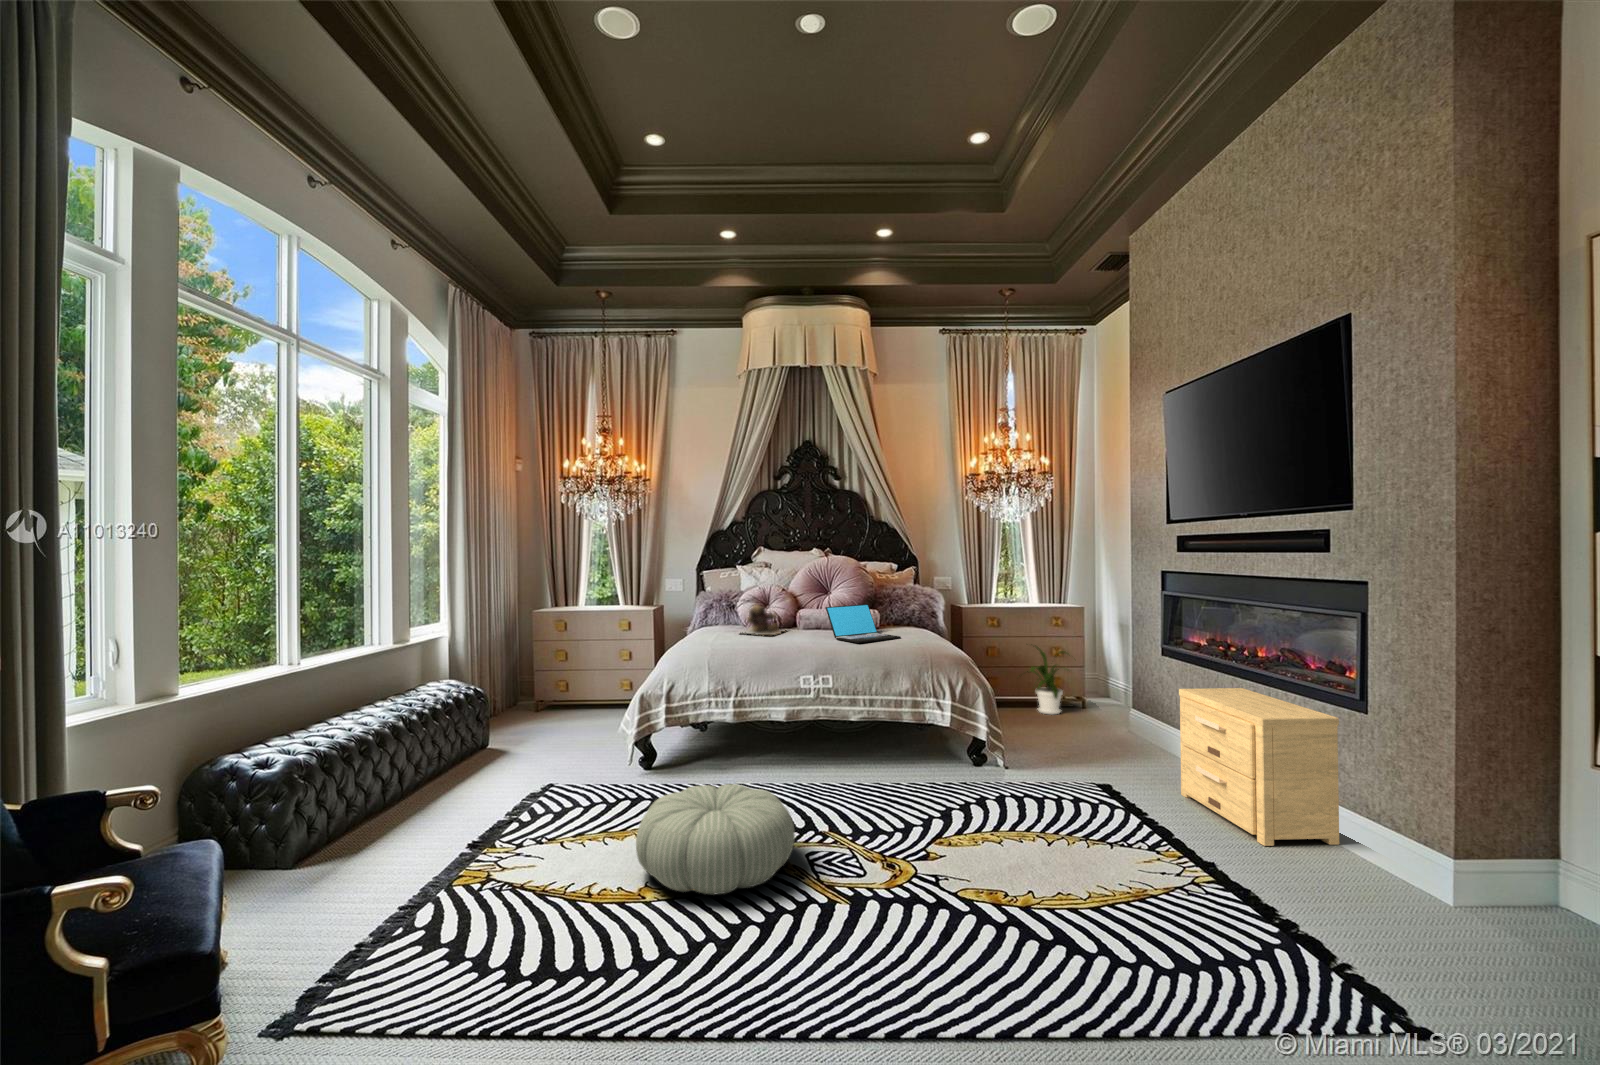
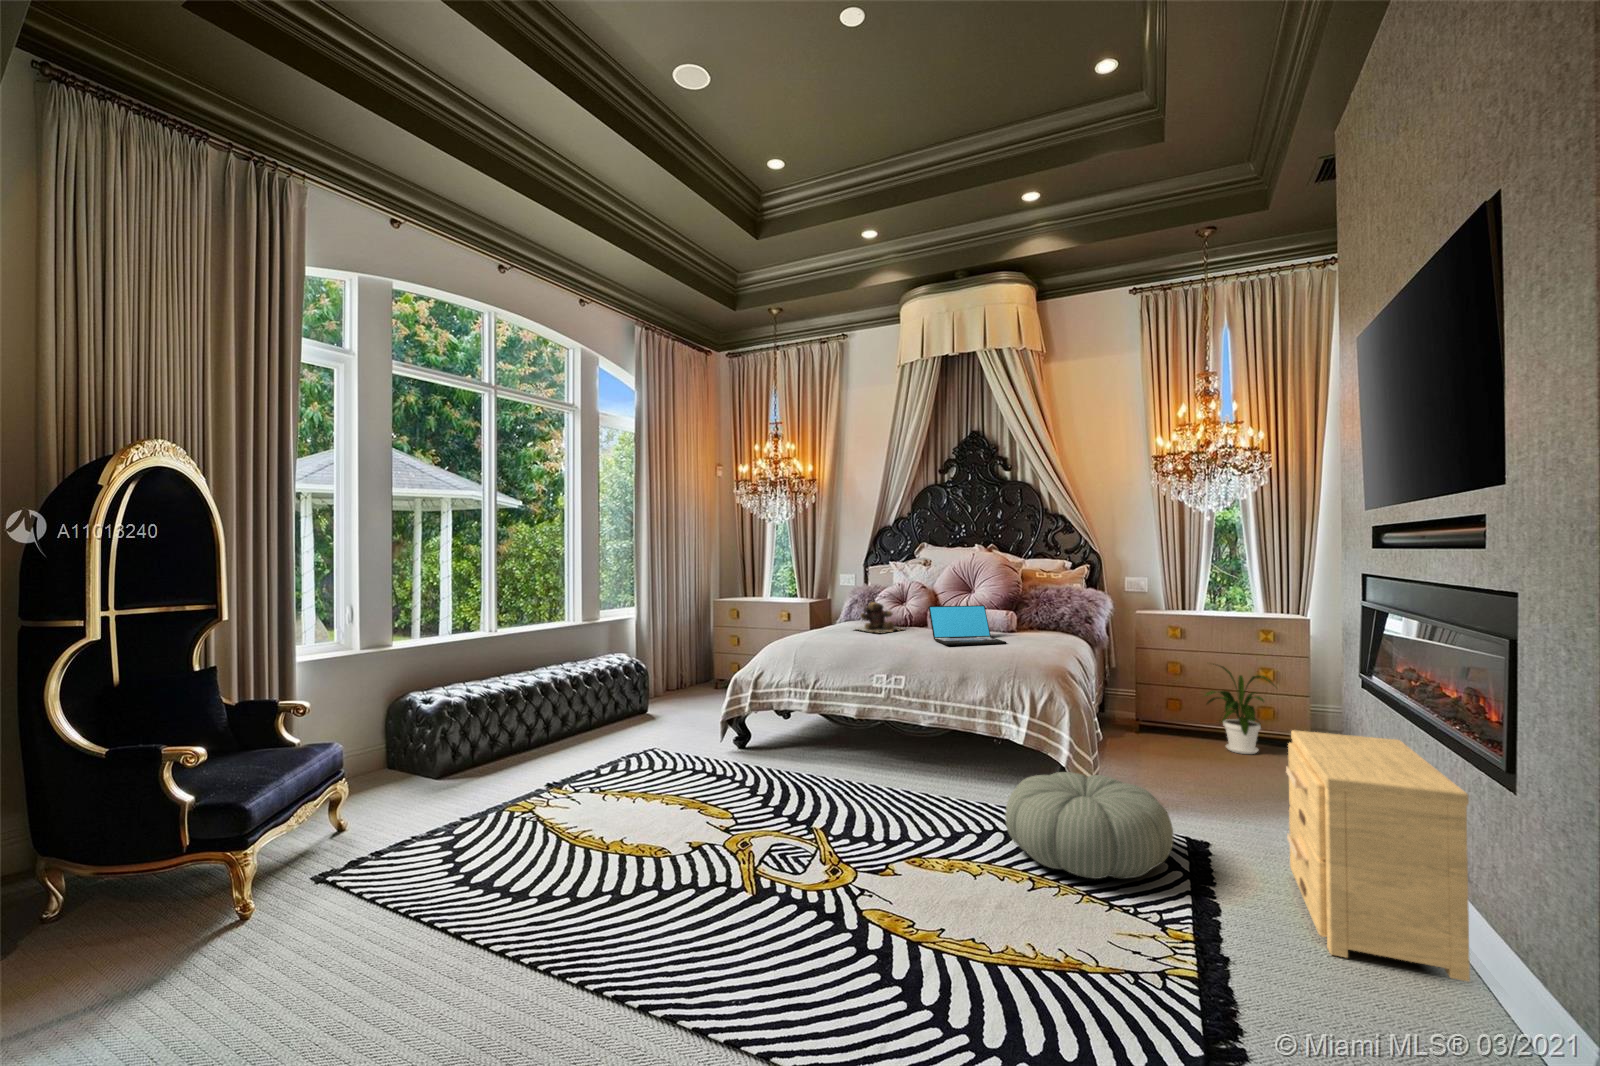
pouf: present [636,784,795,895] -> present [1005,772,1174,879]

